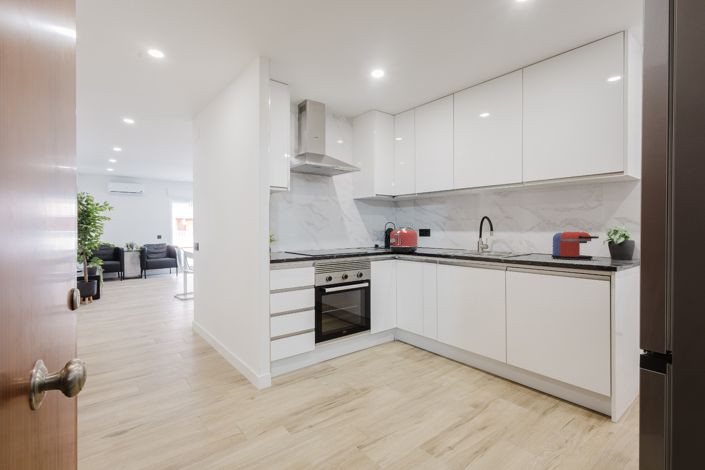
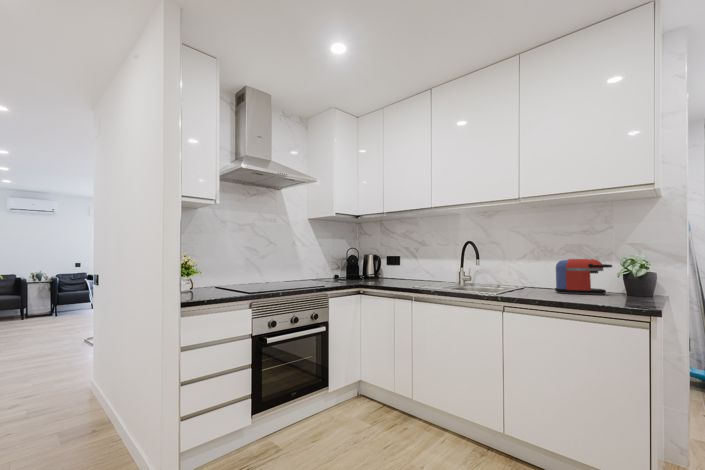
toaster: present [390,228,418,253] -> none [352,255,387,286]

